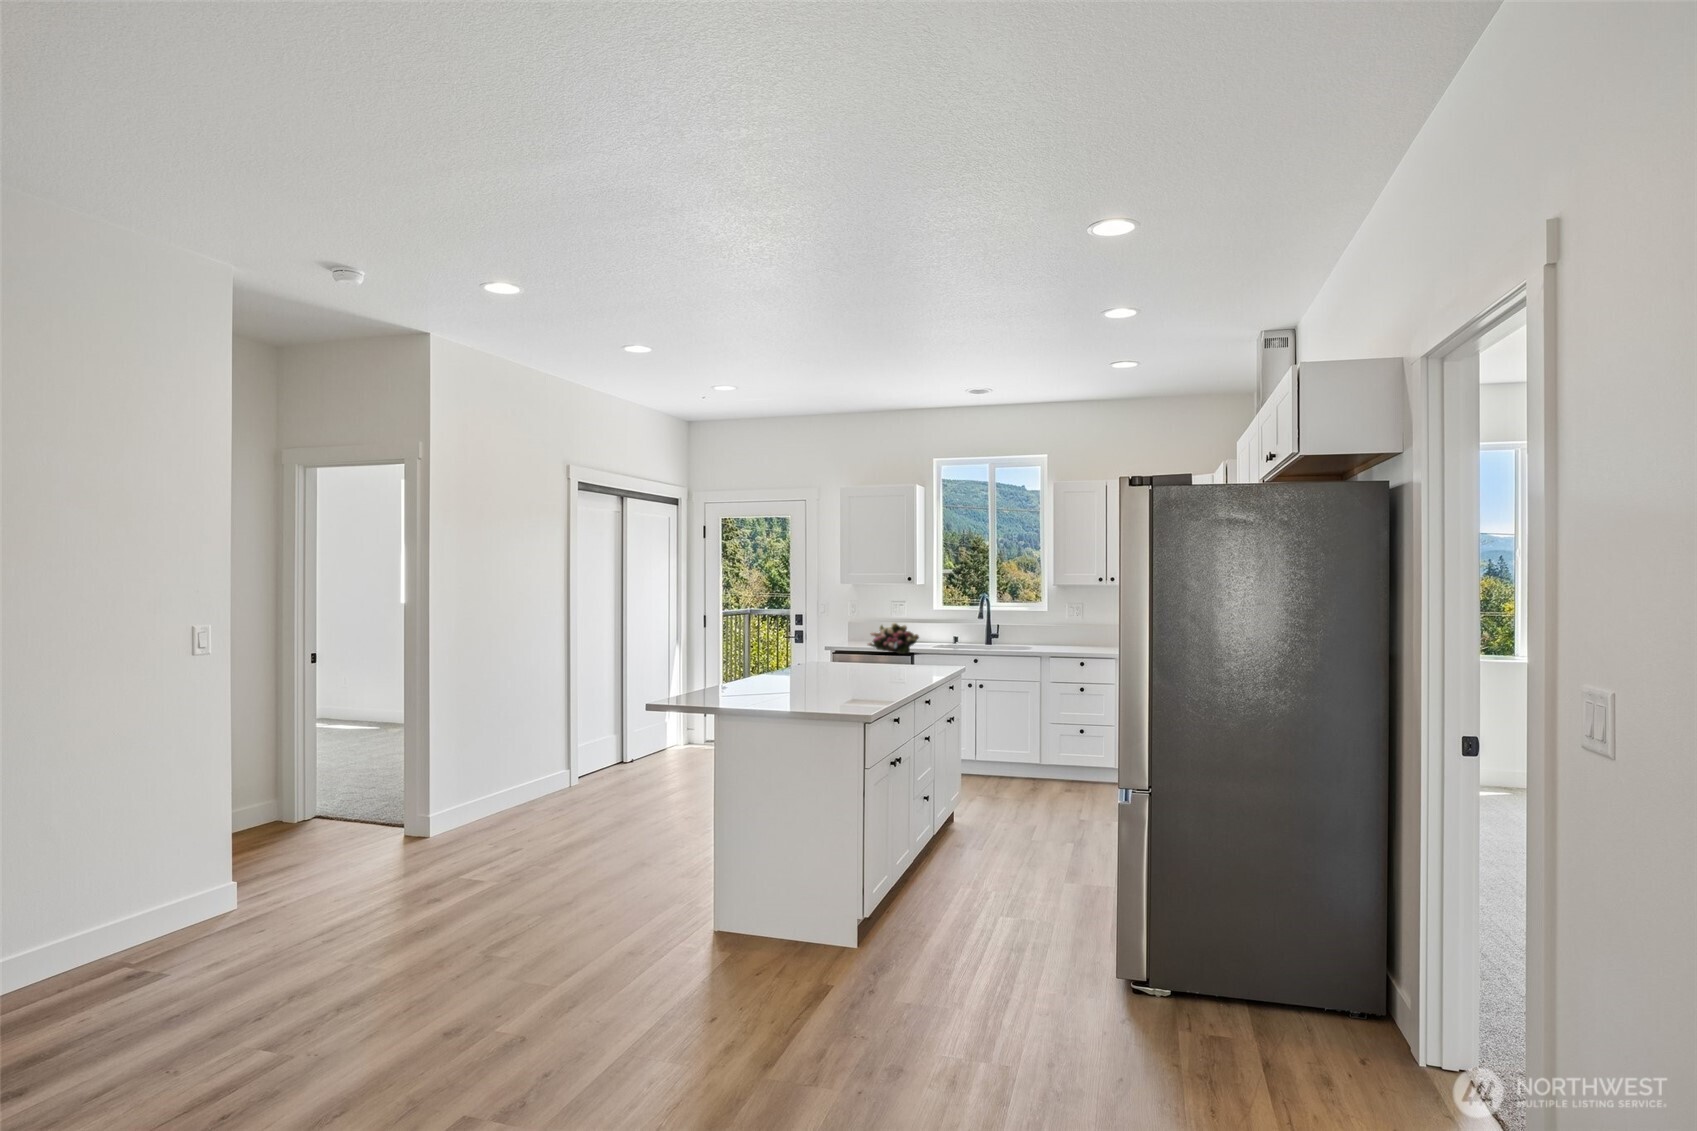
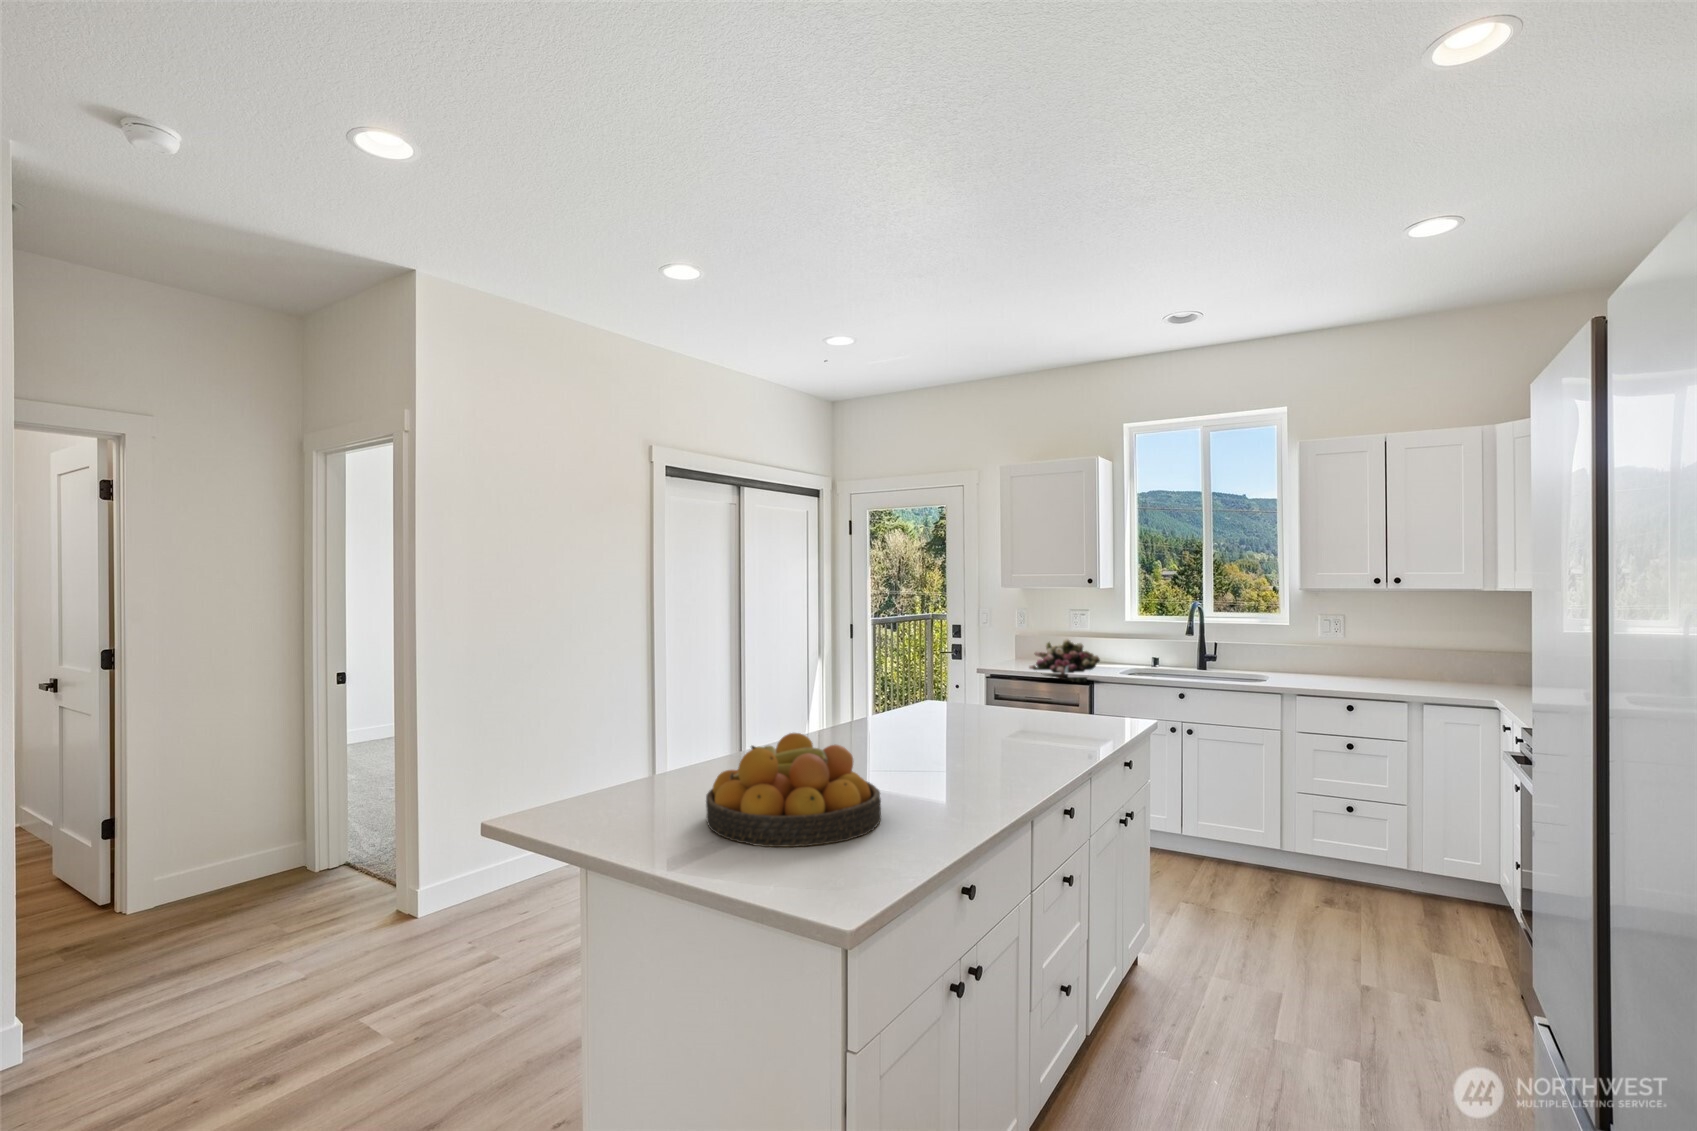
fruit bowl: none [758,658,848,706] -> present [706,733,881,847]

